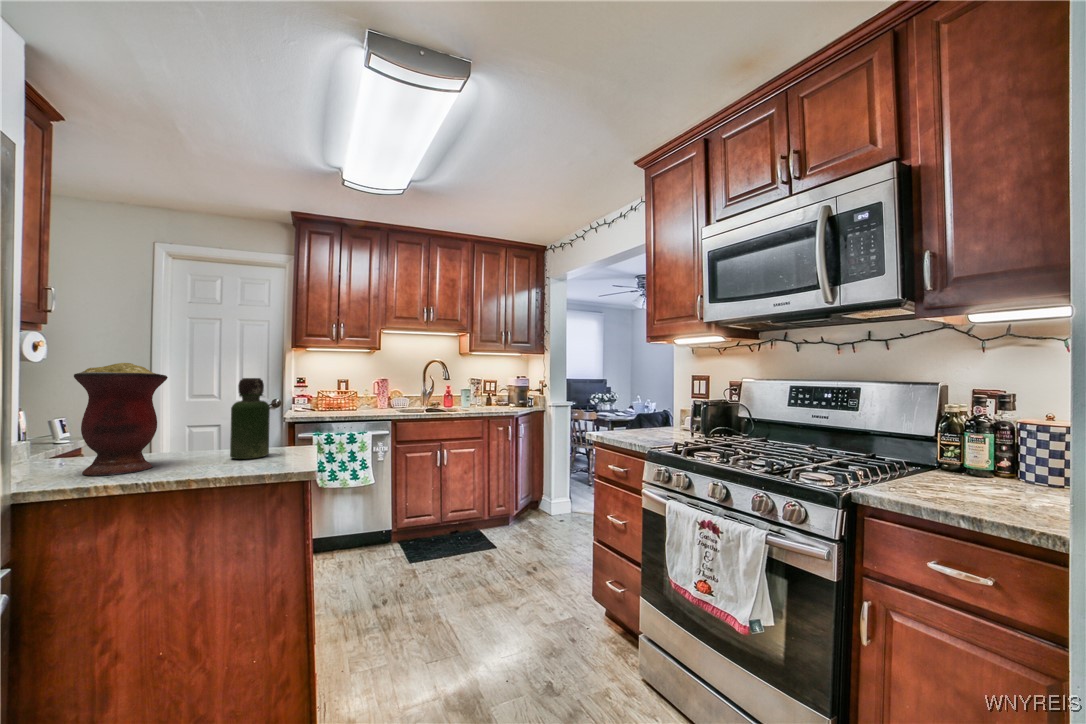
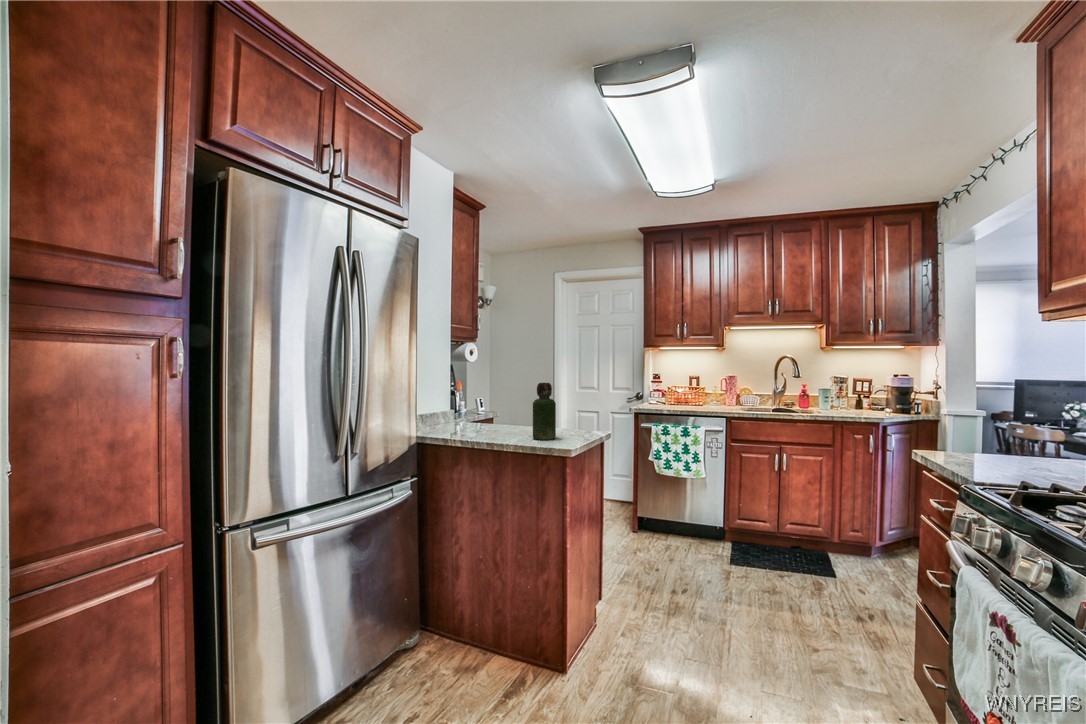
vase: present [74,363,168,476] -> none [460,372,503,439]

